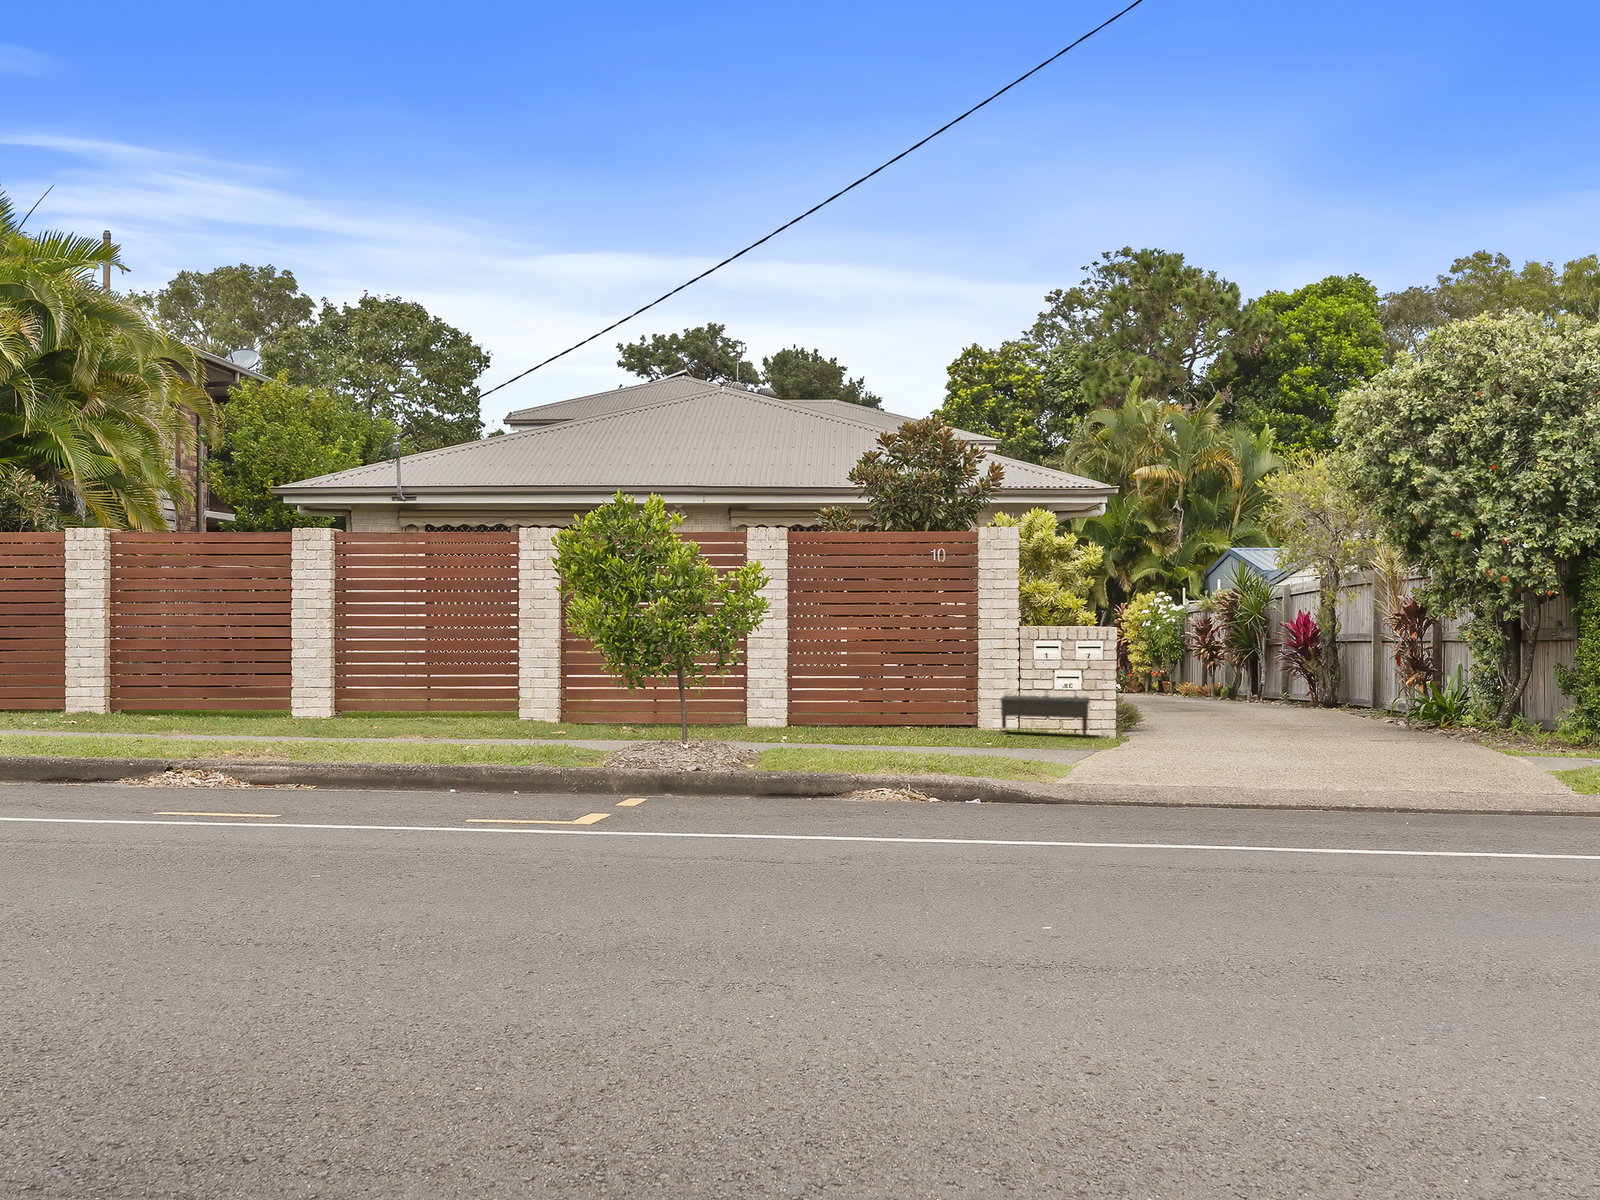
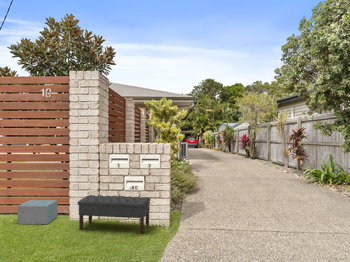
storage box: none [915,704,956,730] -> present [18,200,58,224]

